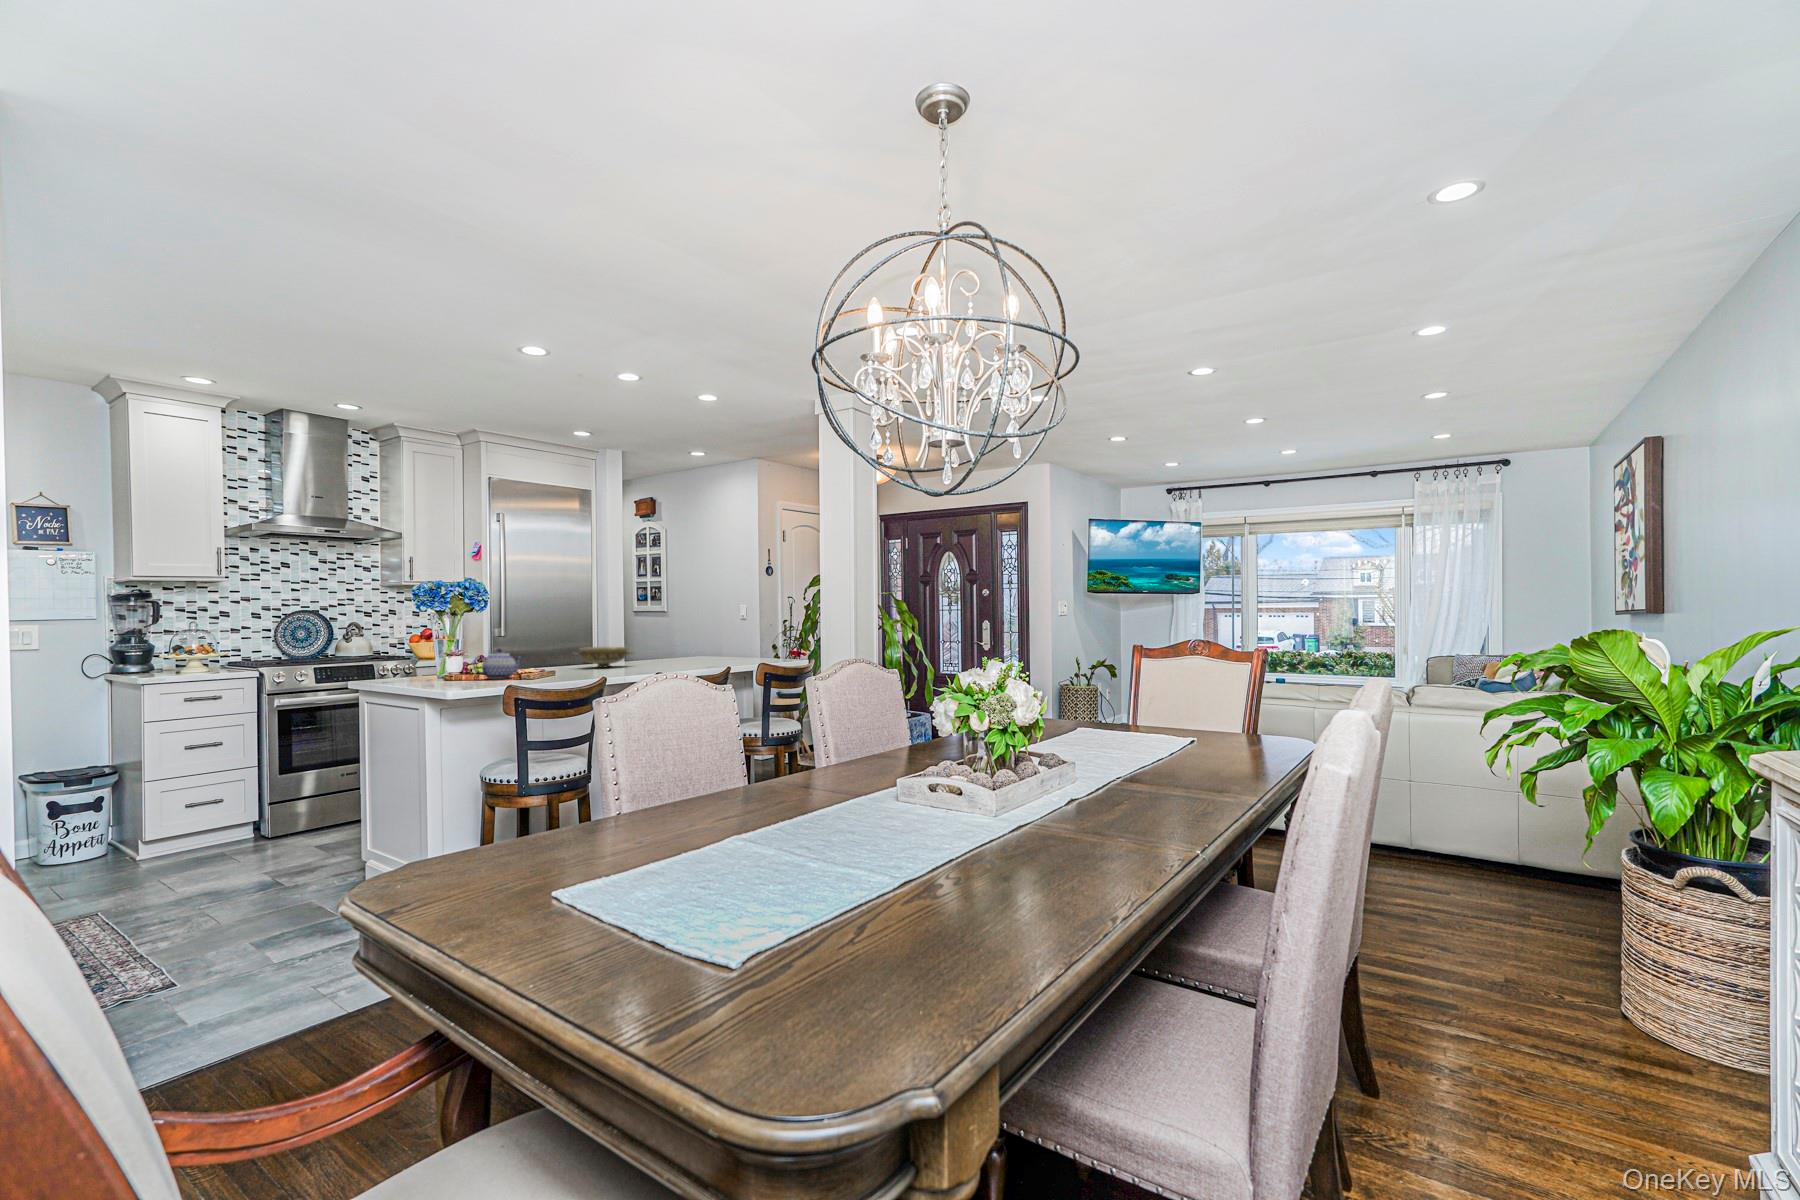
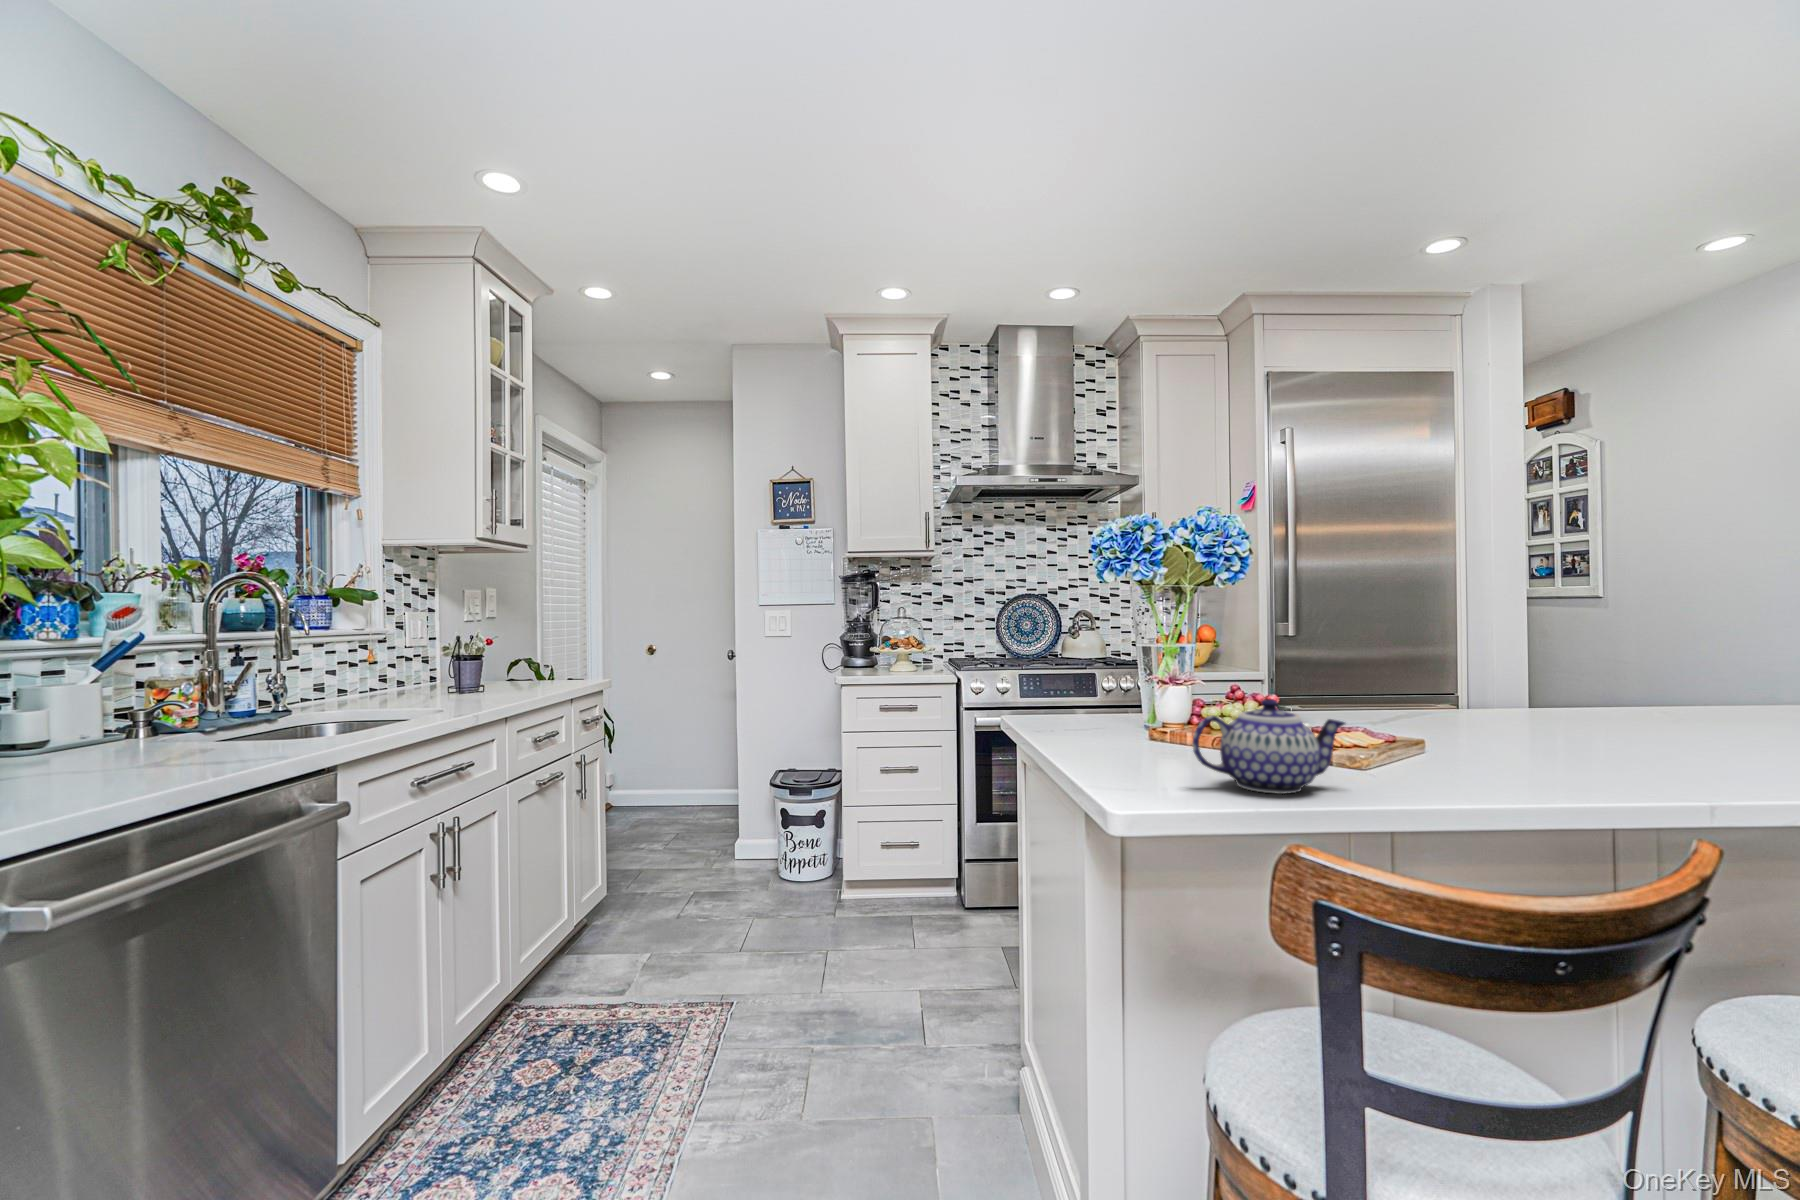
ceramic bowl: present [573,647,634,668] -> none [1478,690,1712,761]

